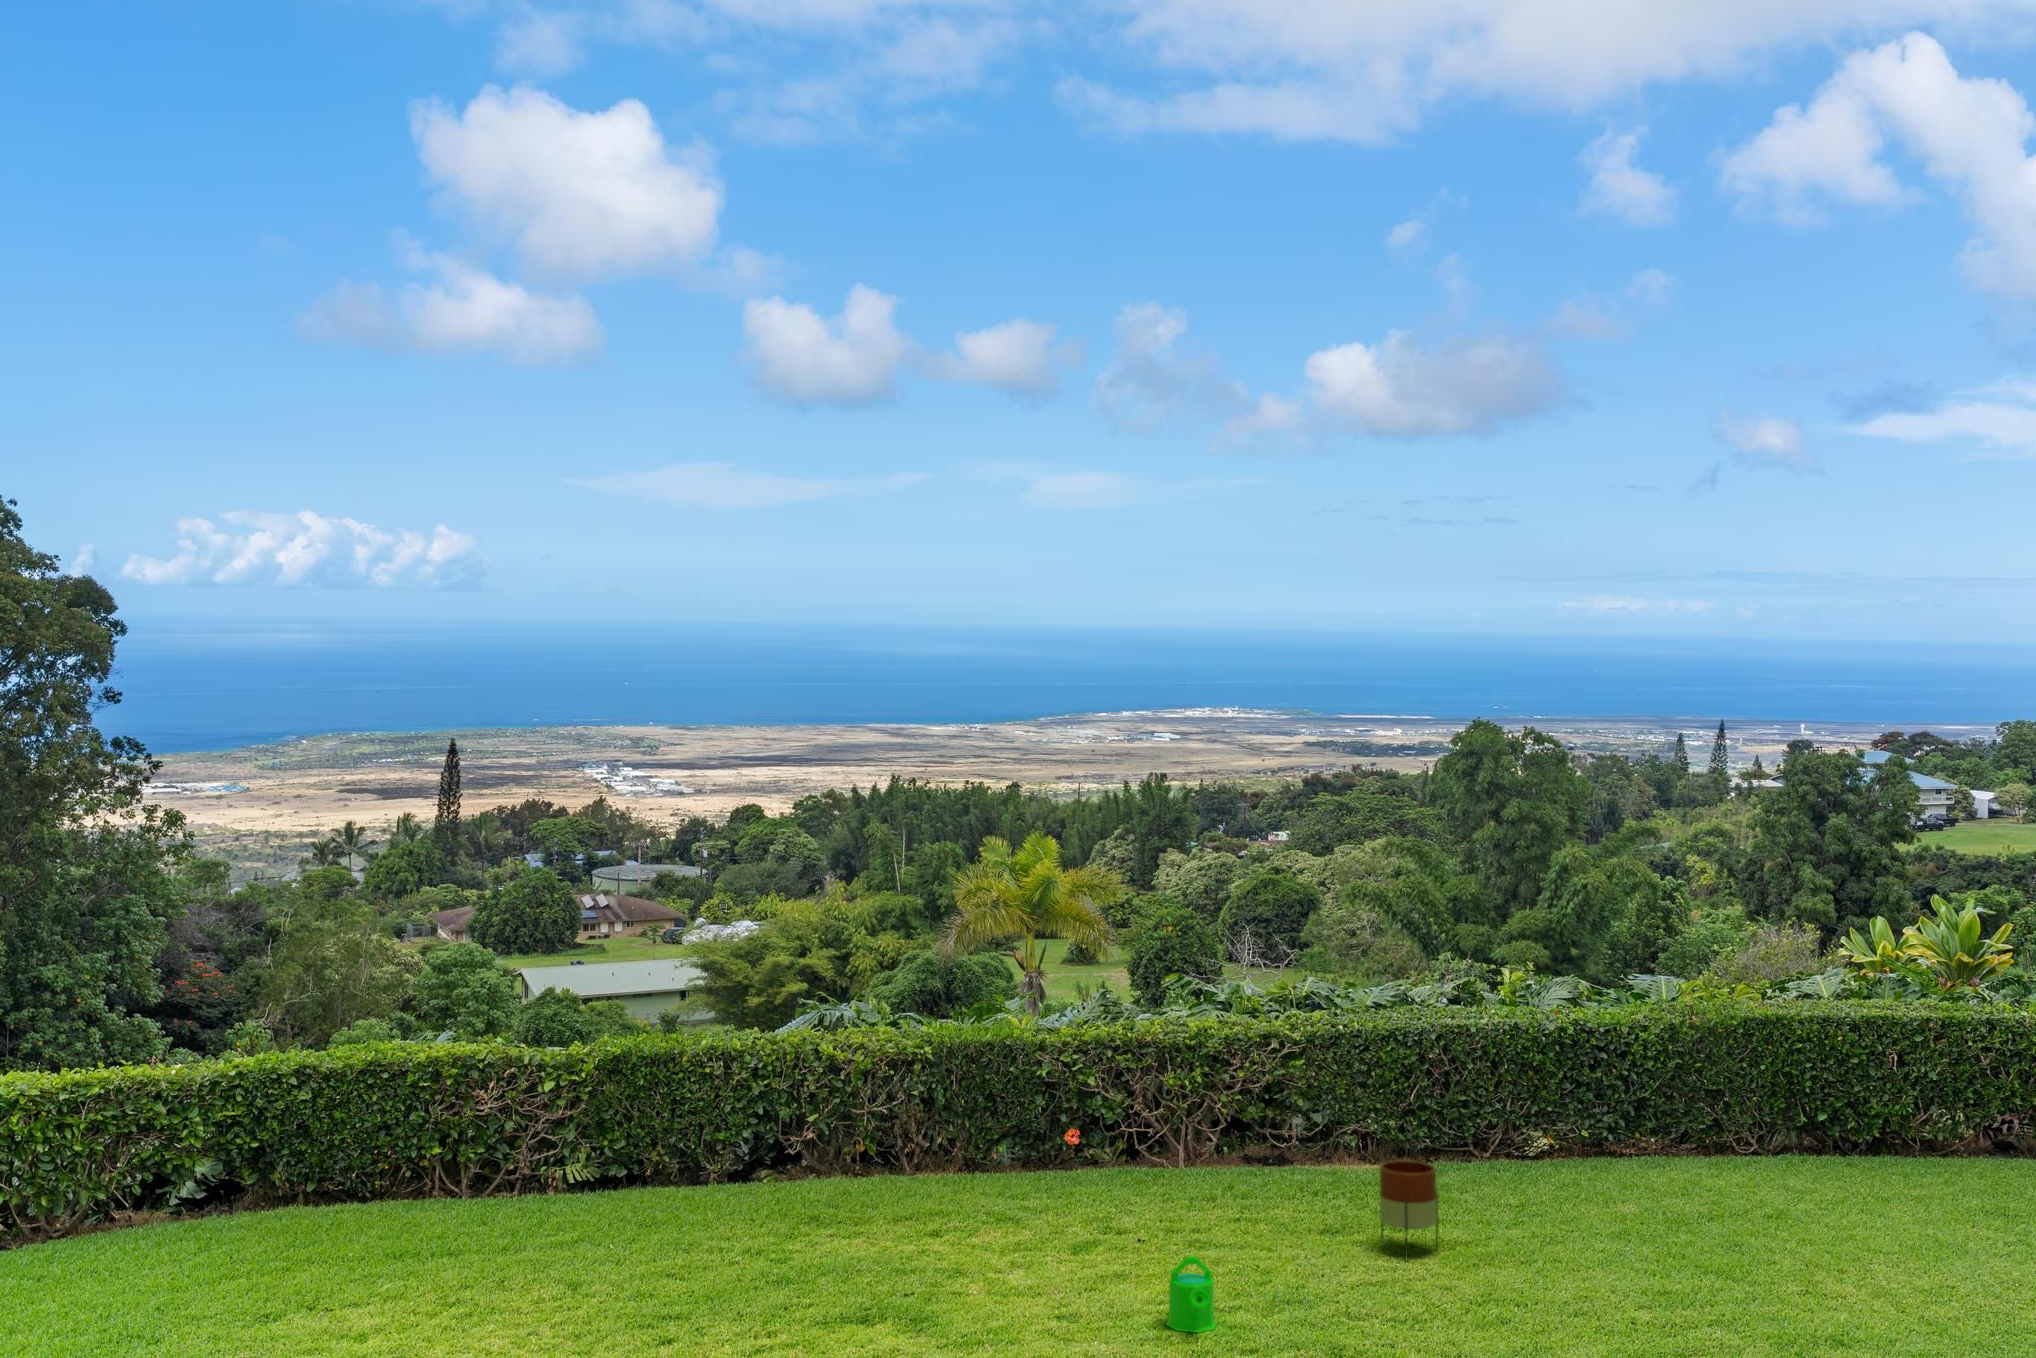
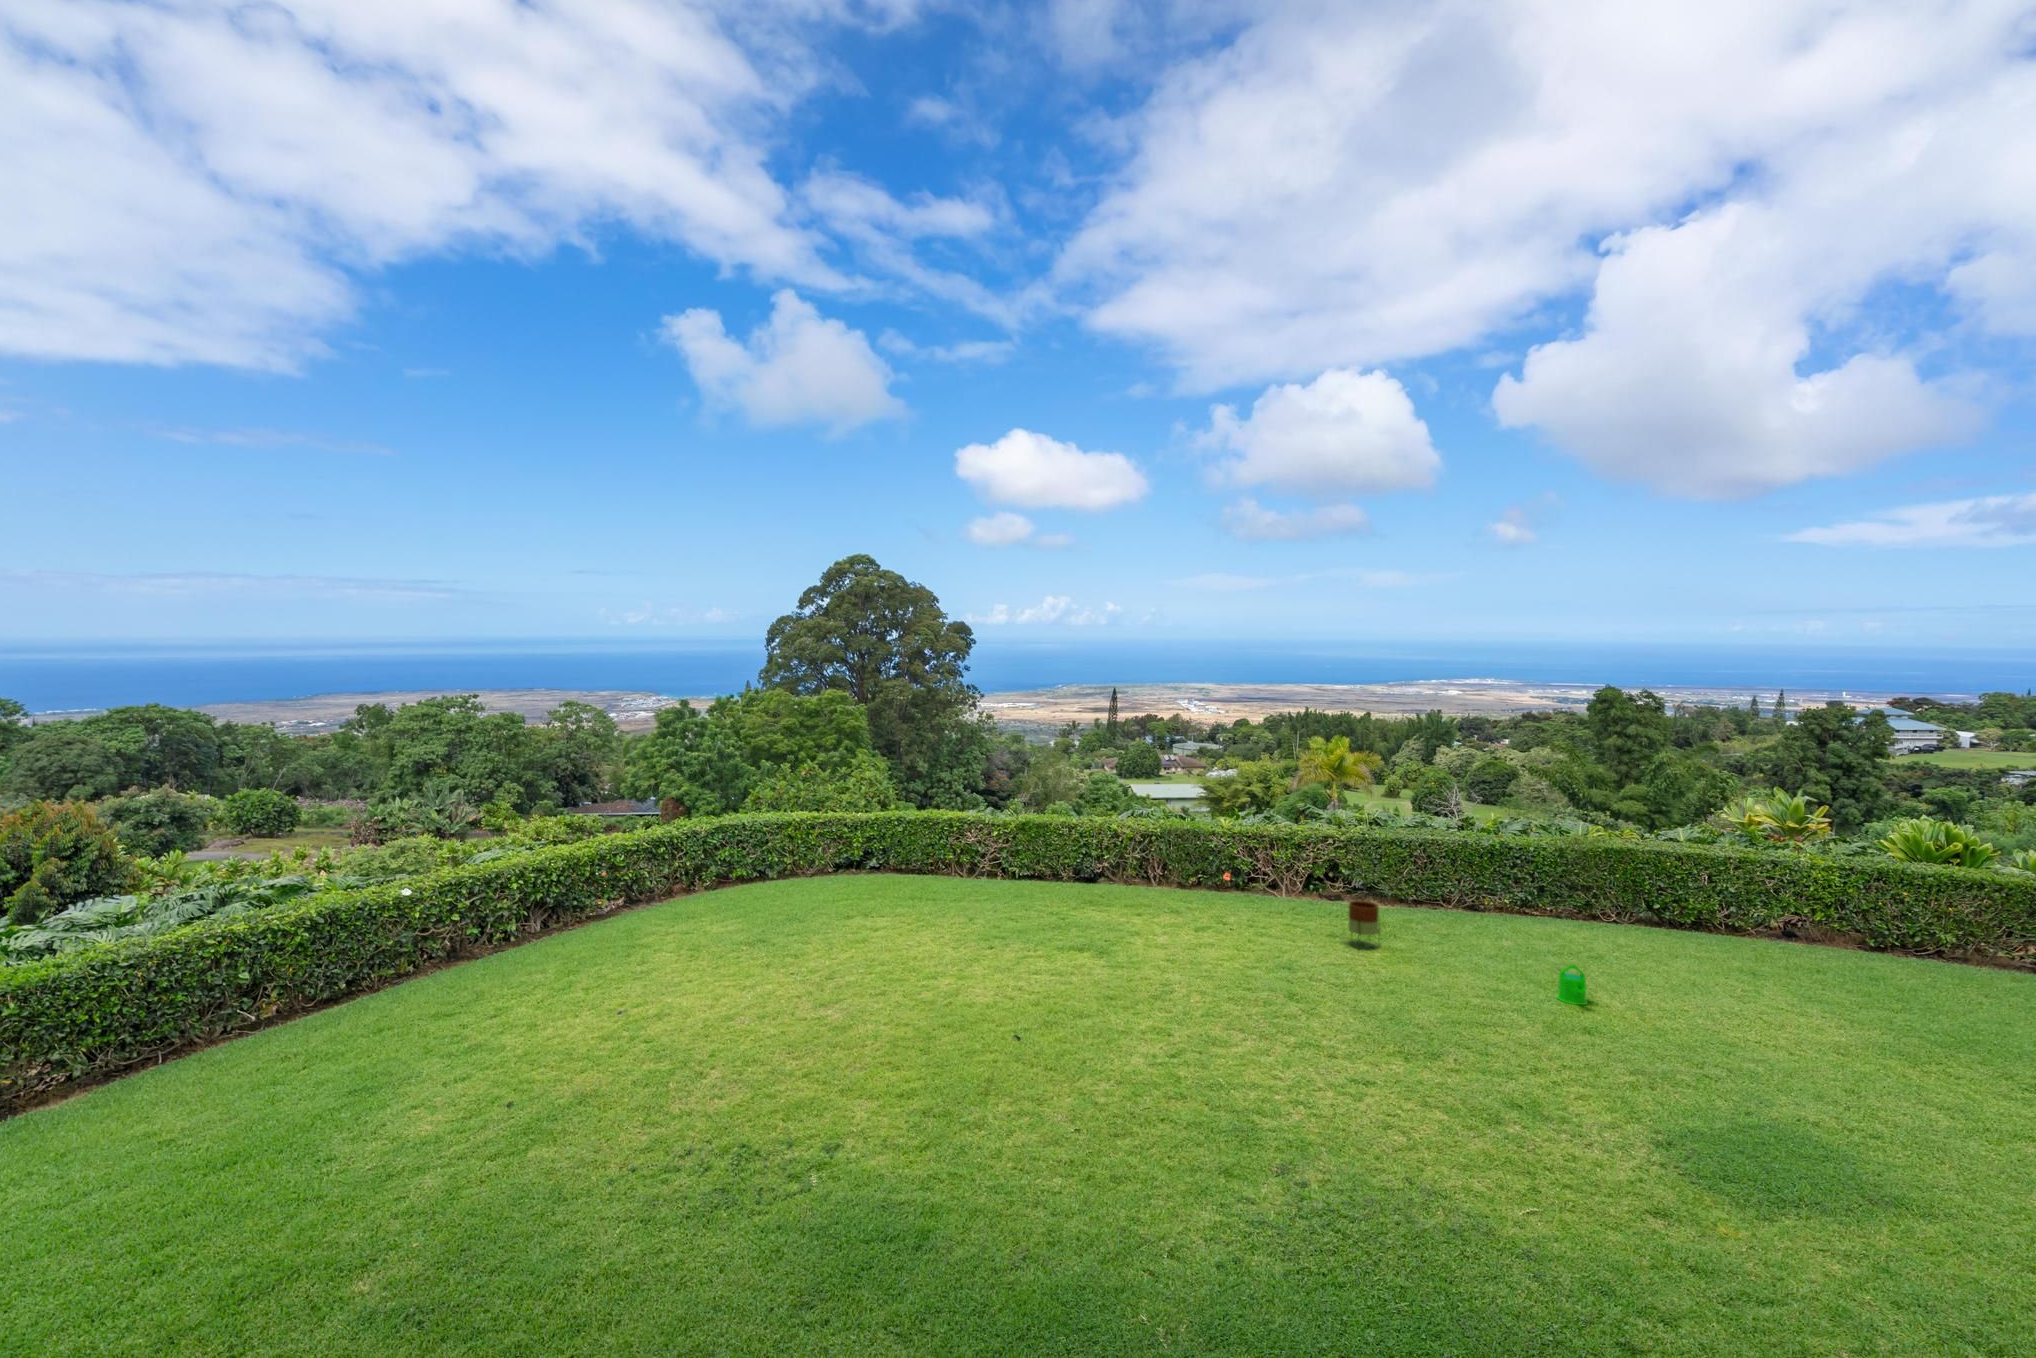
watering can: present [1166,1256,1217,1333] -> present [1557,964,1588,1005]

